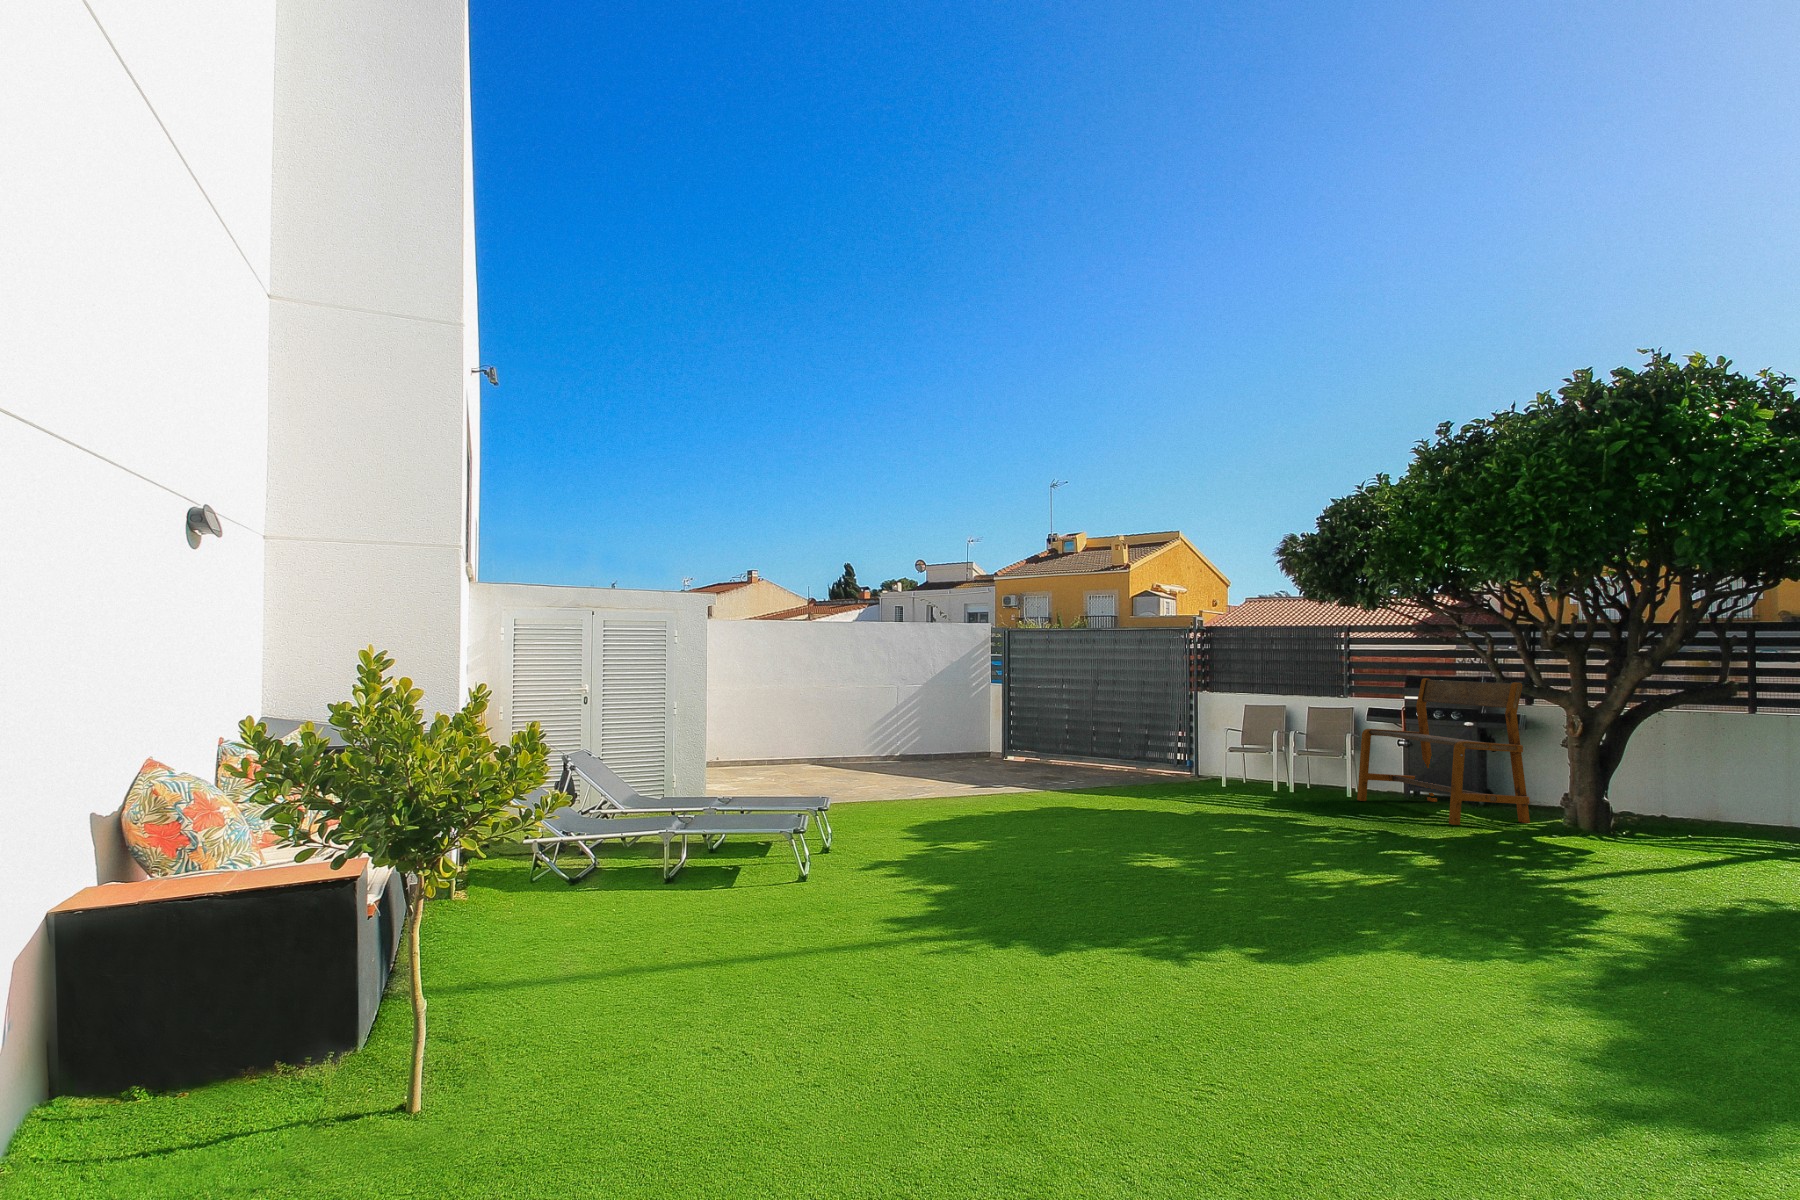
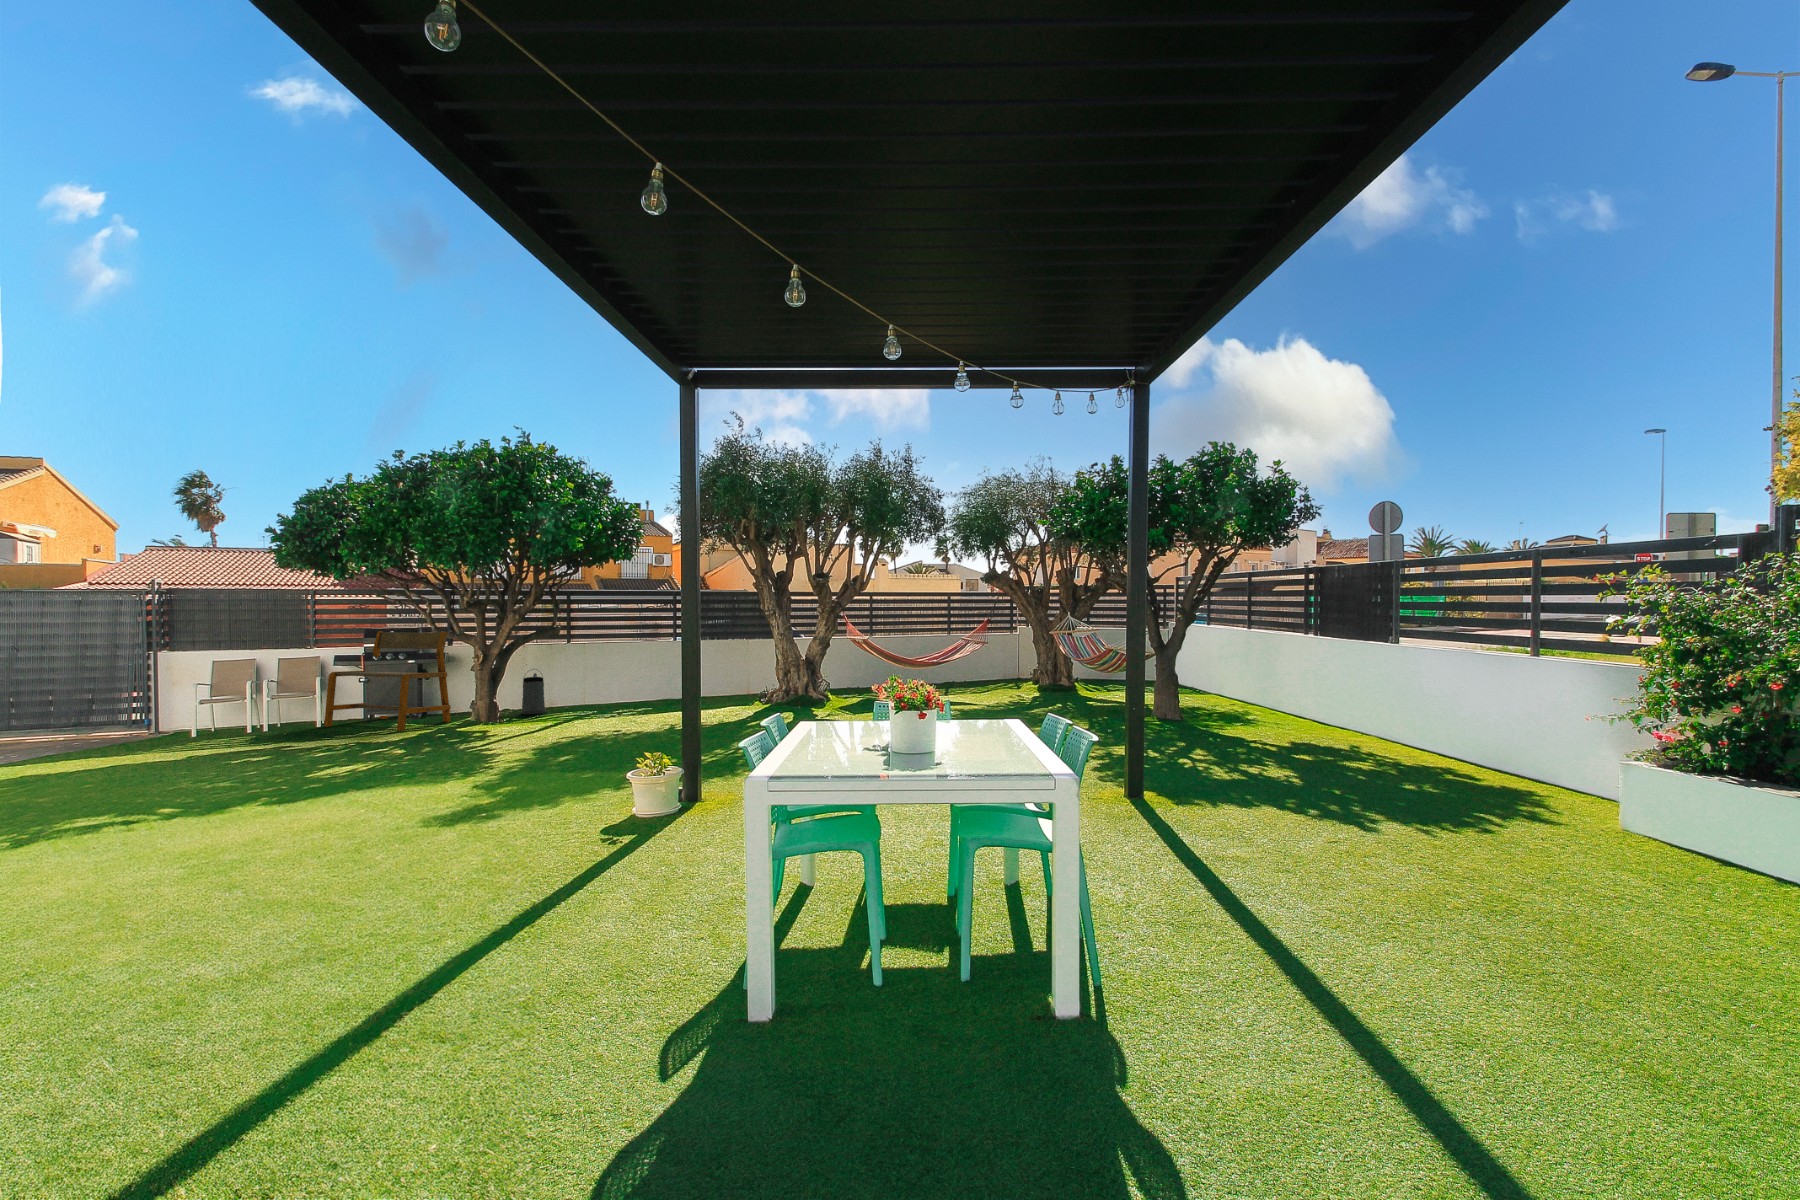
watering can: none [1655,755,1707,836] -> present [521,669,546,714]

